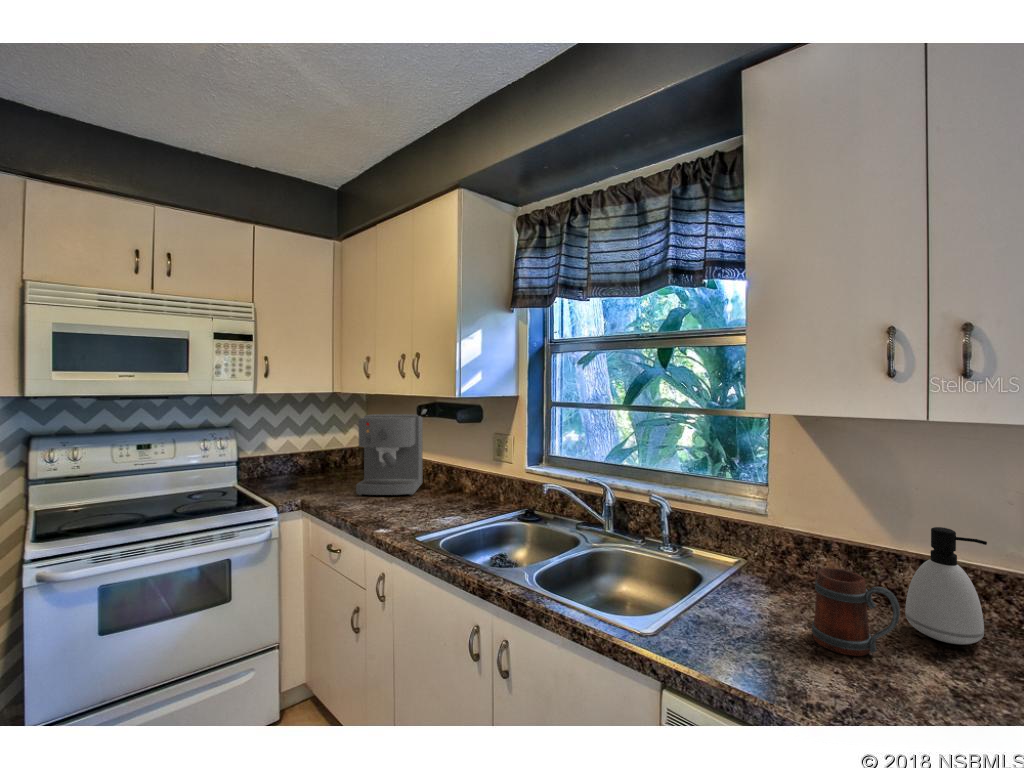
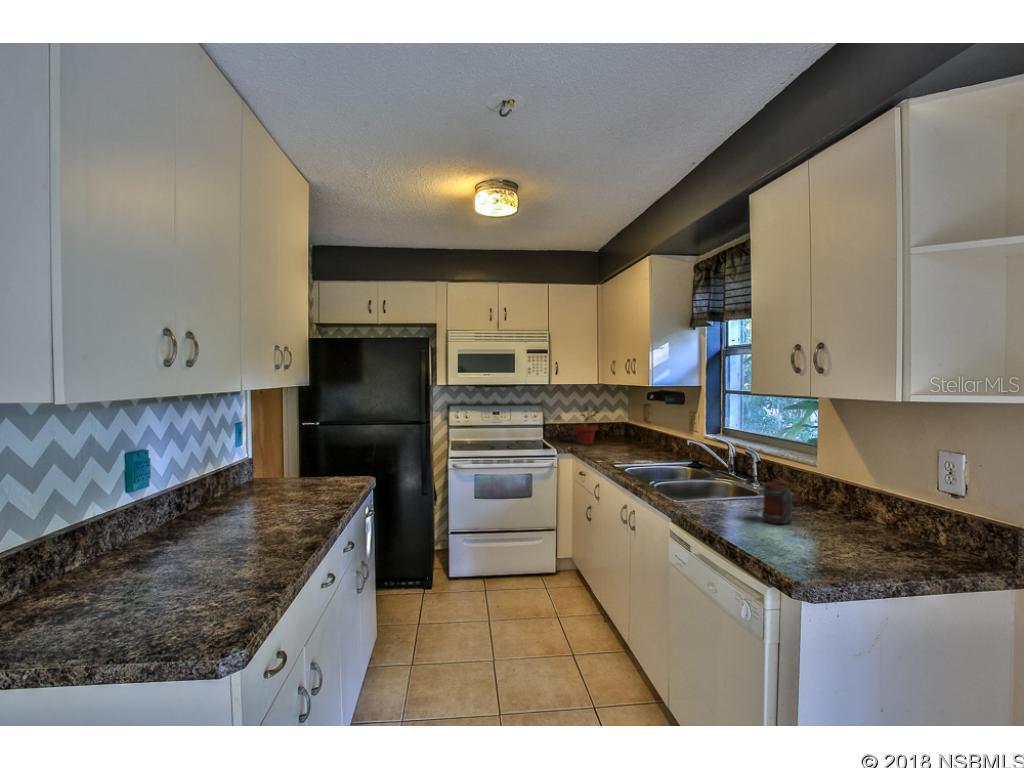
coffee maker: present [356,414,423,496] -> none [604,398,653,453]
potted plant: none [294,422,339,486] -> present [573,405,599,444]
soap dispenser: present [905,527,987,644] -> none [829,465,870,531]

